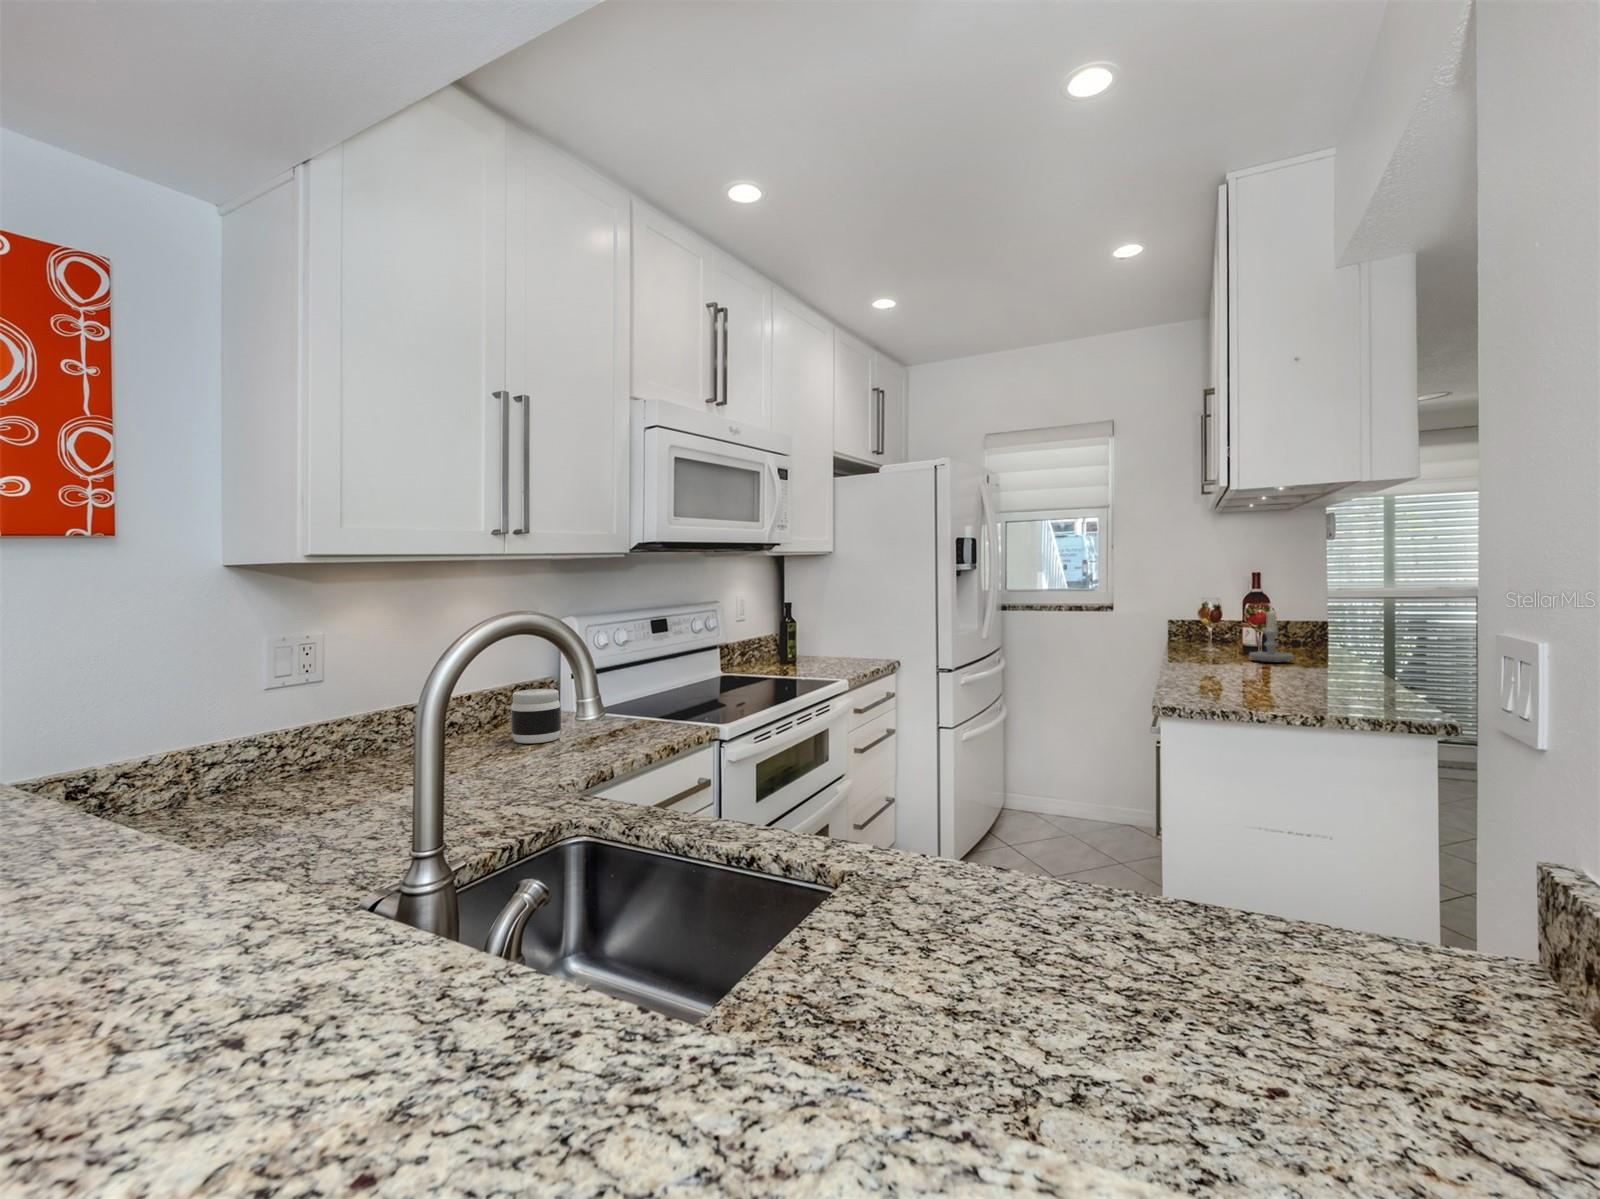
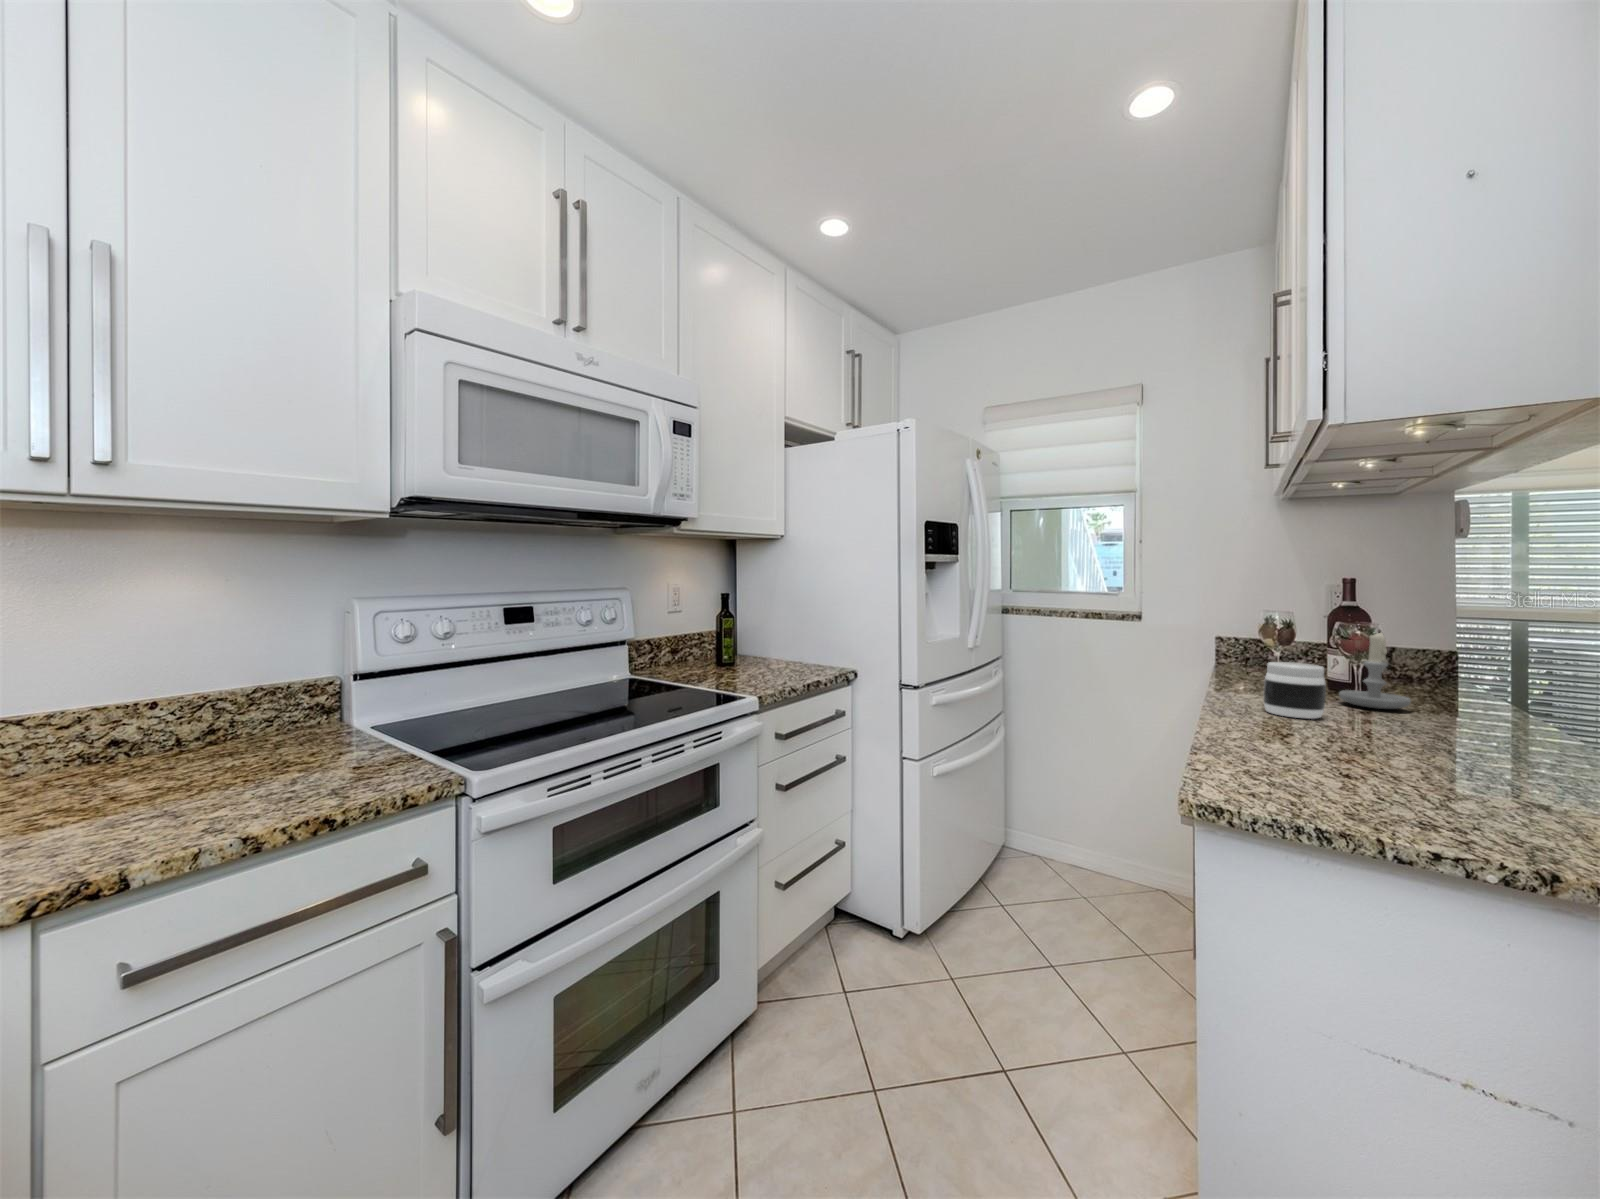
jar: present [511,689,561,743] -> present [1263,662,1326,719]

